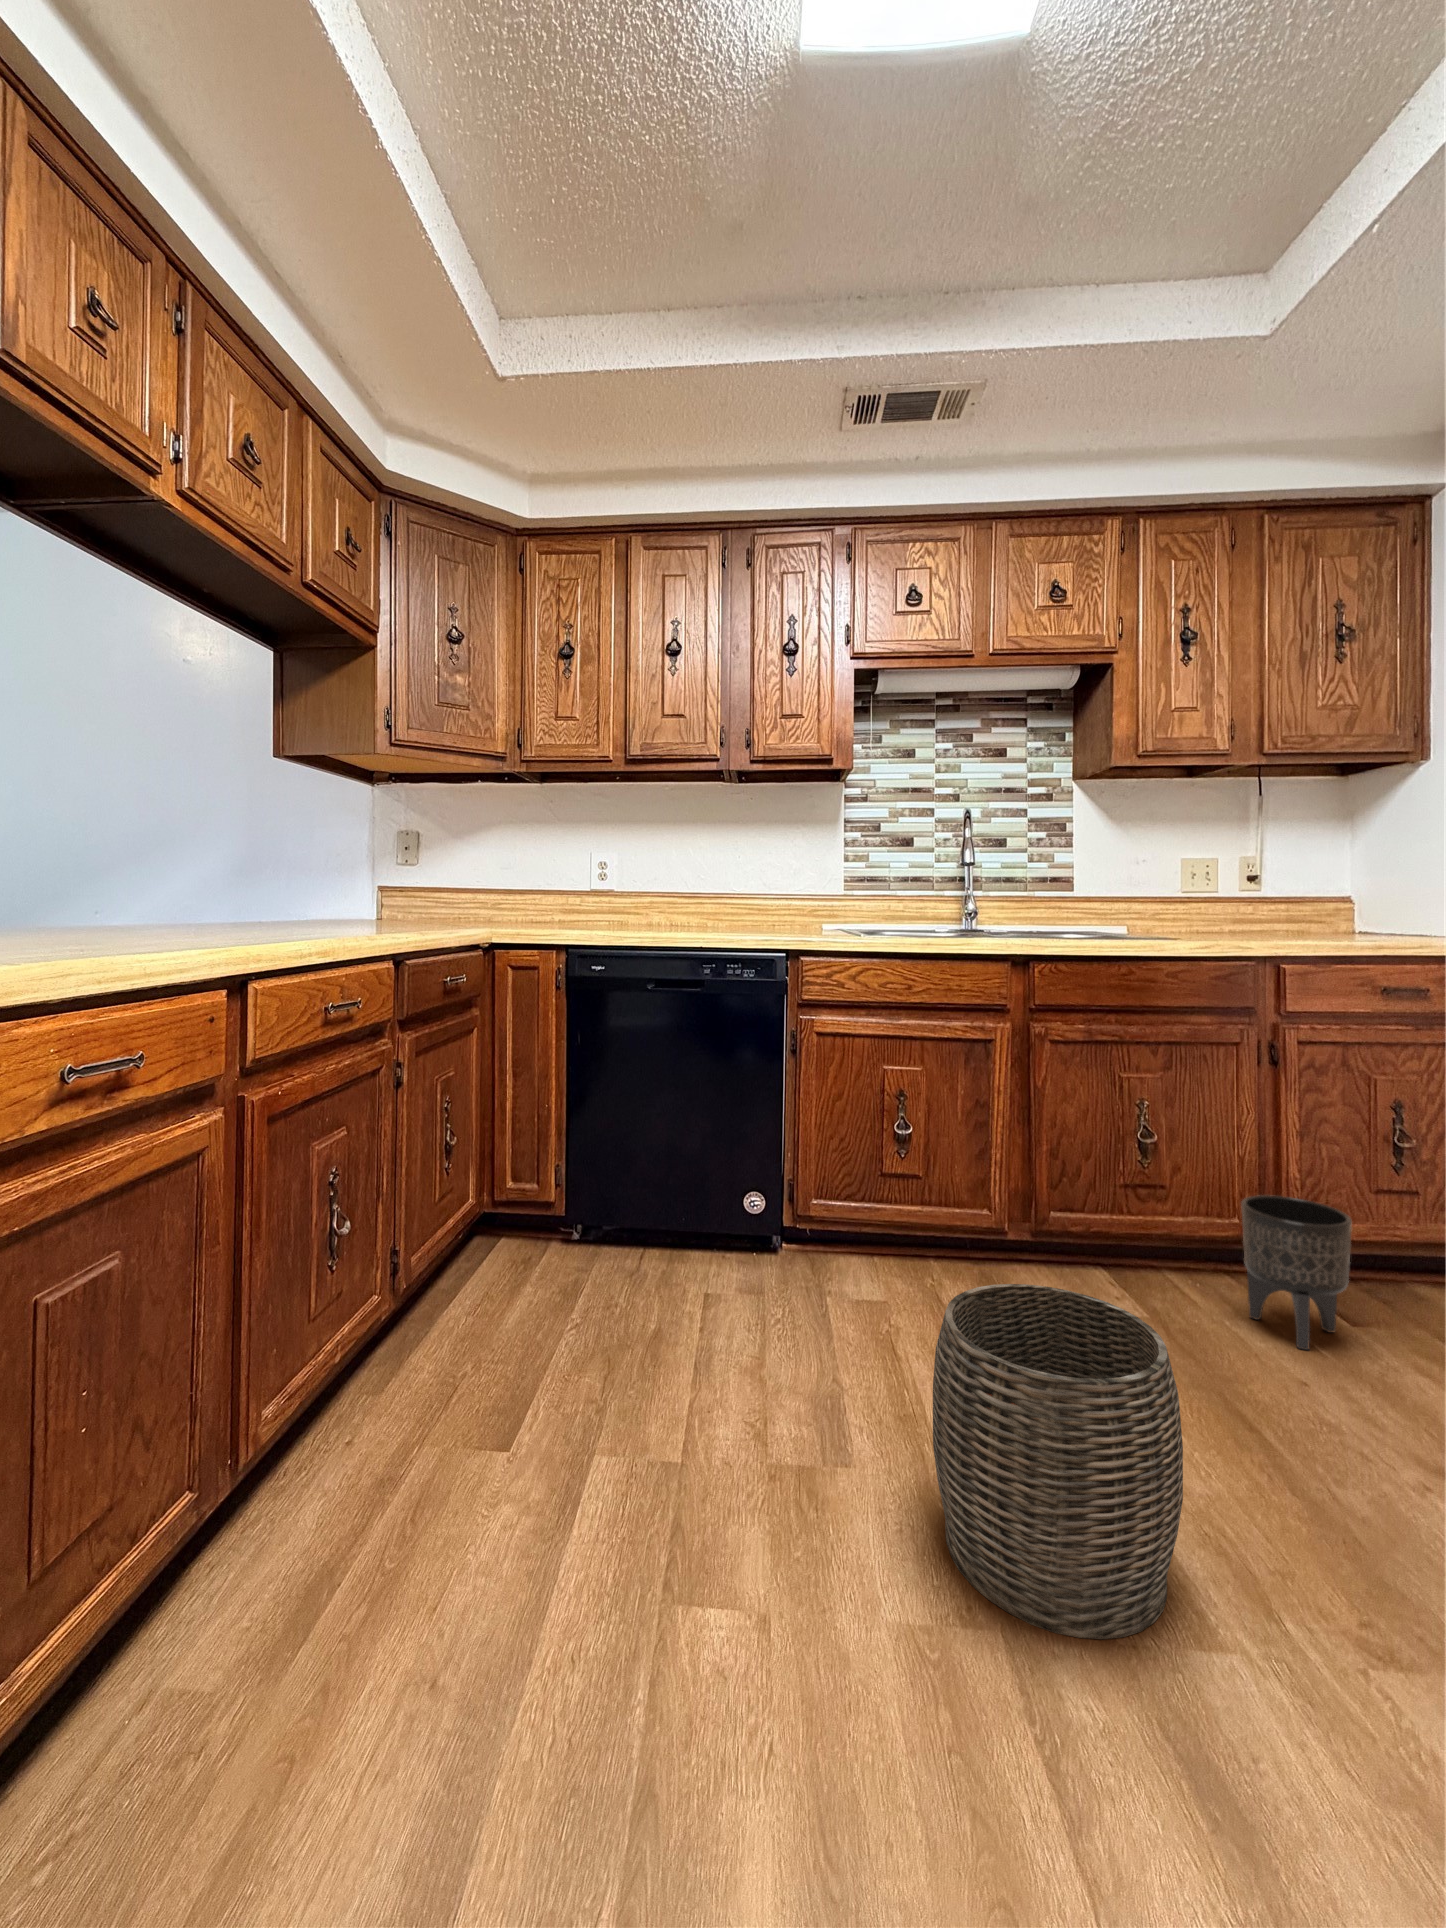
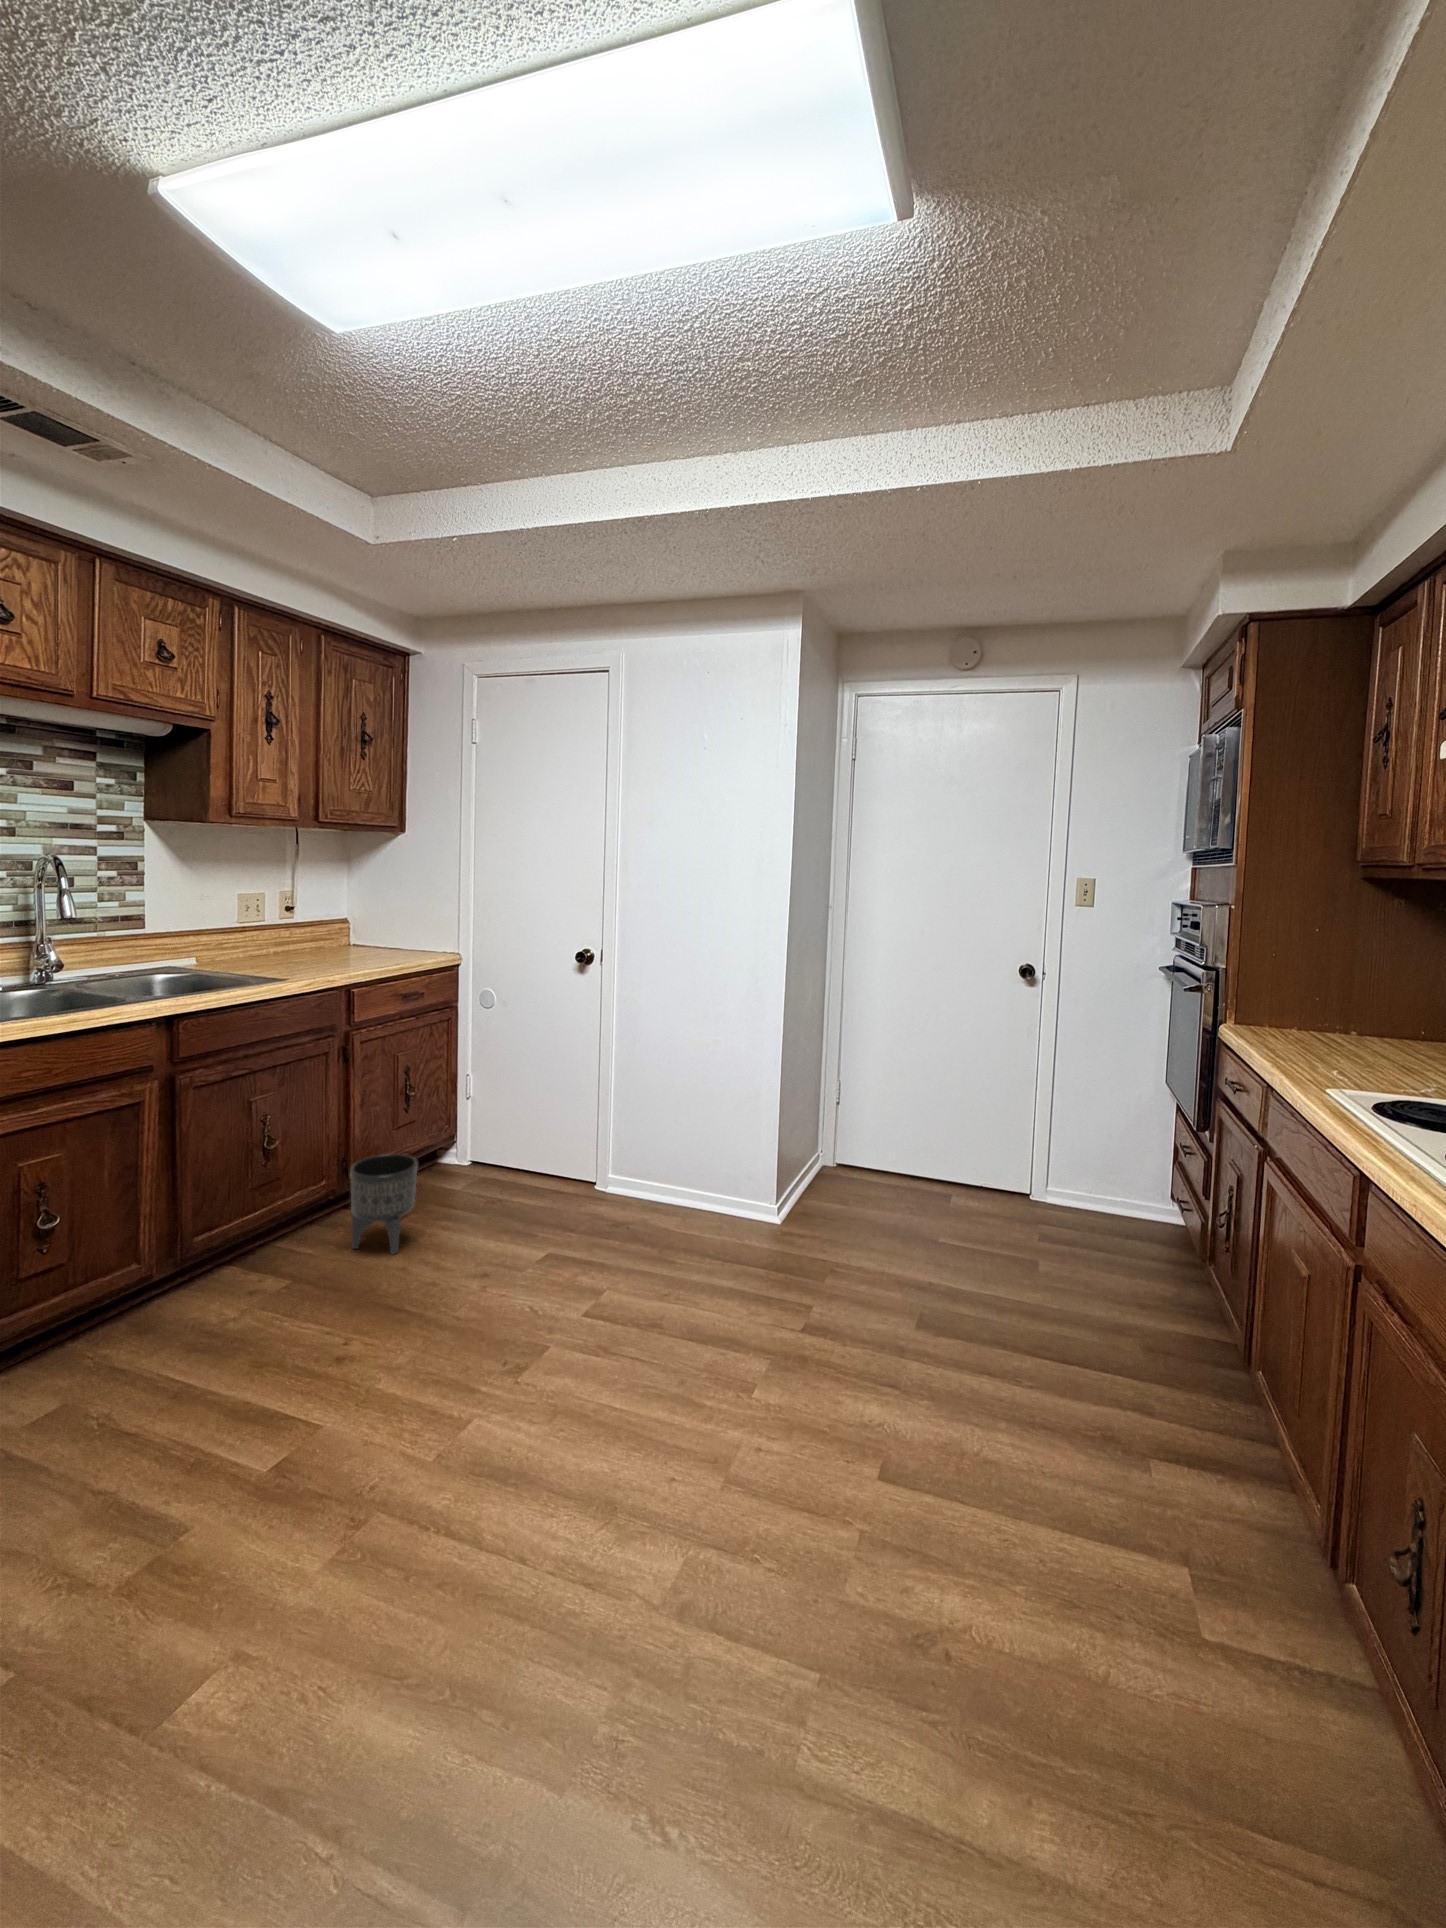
woven basket: present [933,1284,1183,1639] -> none [304,1286,476,1528]

